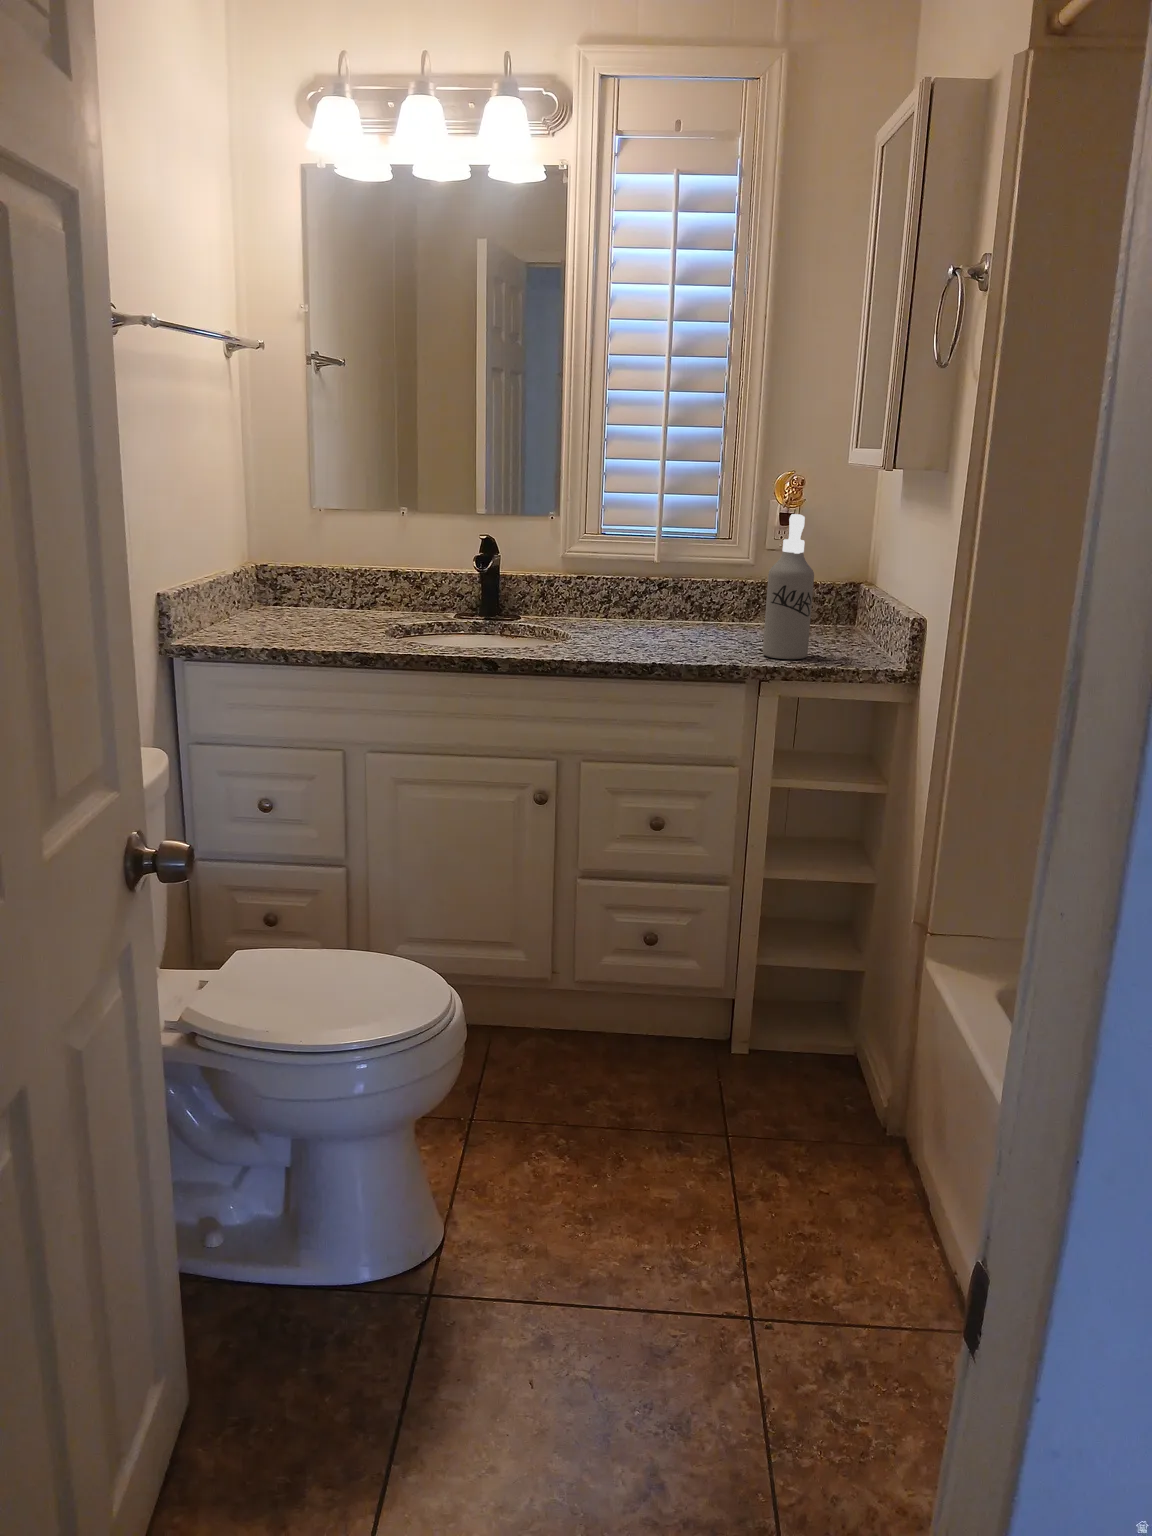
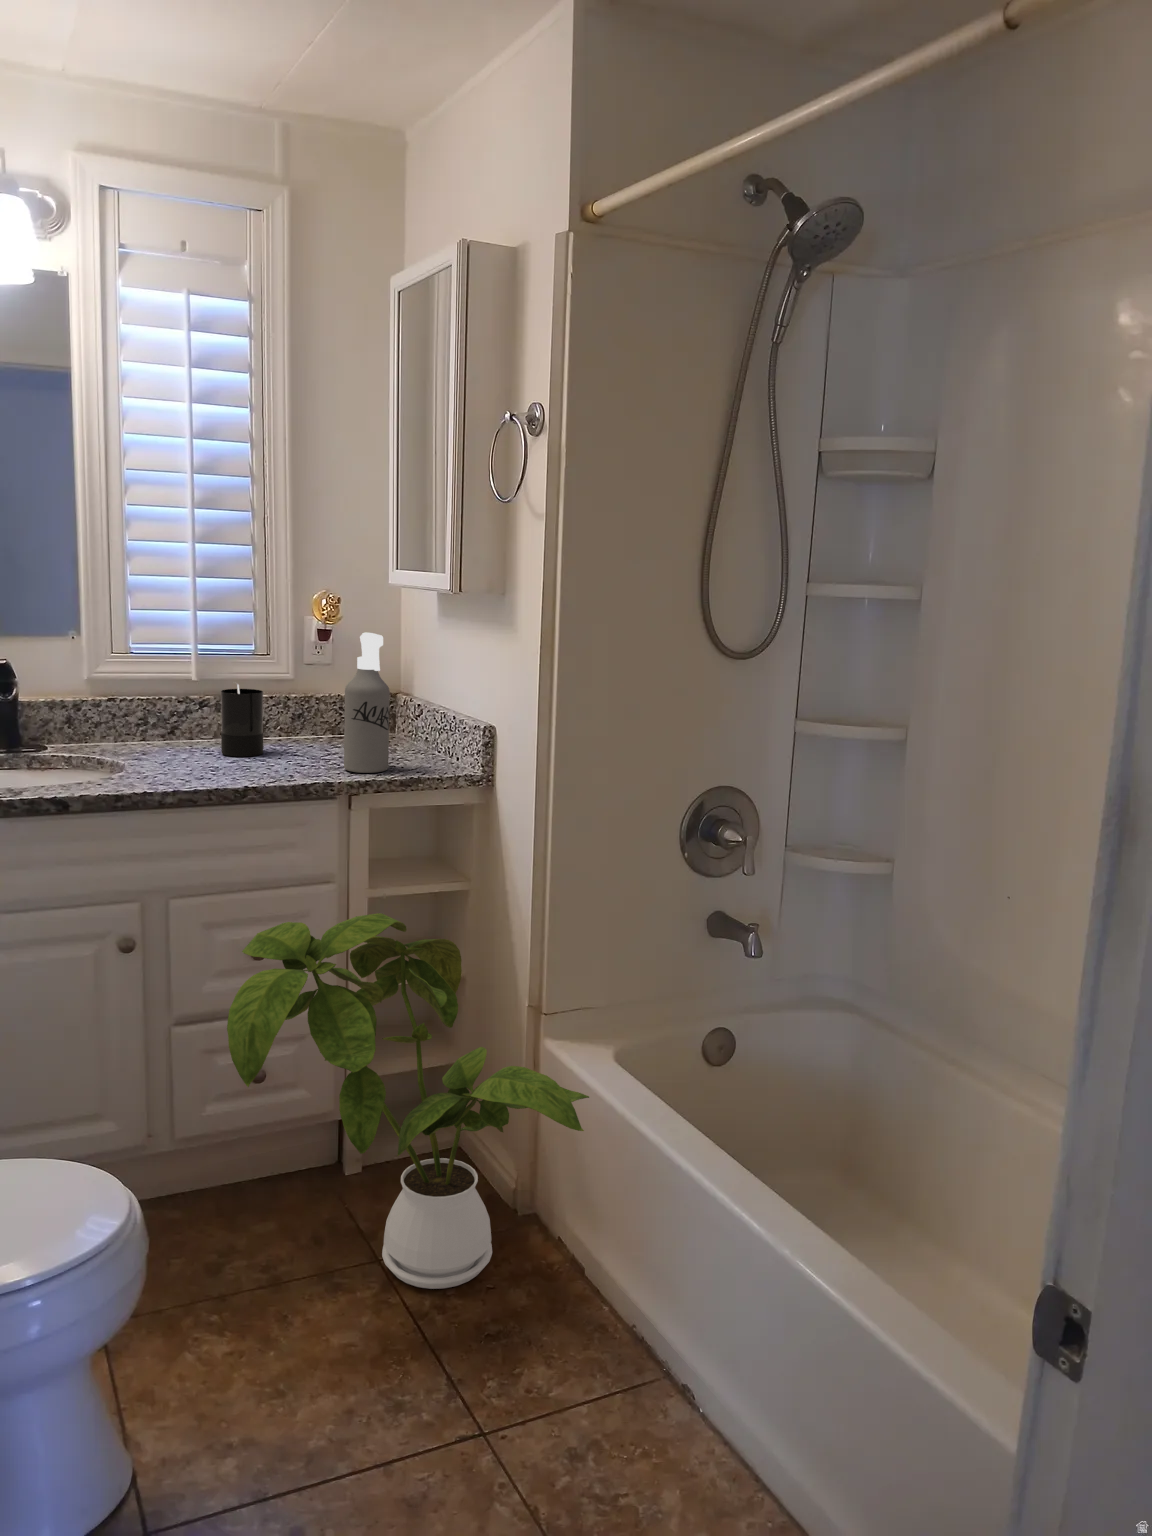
candle: none [666,564,709,637] -> present [221,682,263,757]
house plant: none [574,792,933,1181] -> present [227,913,589,1289]

